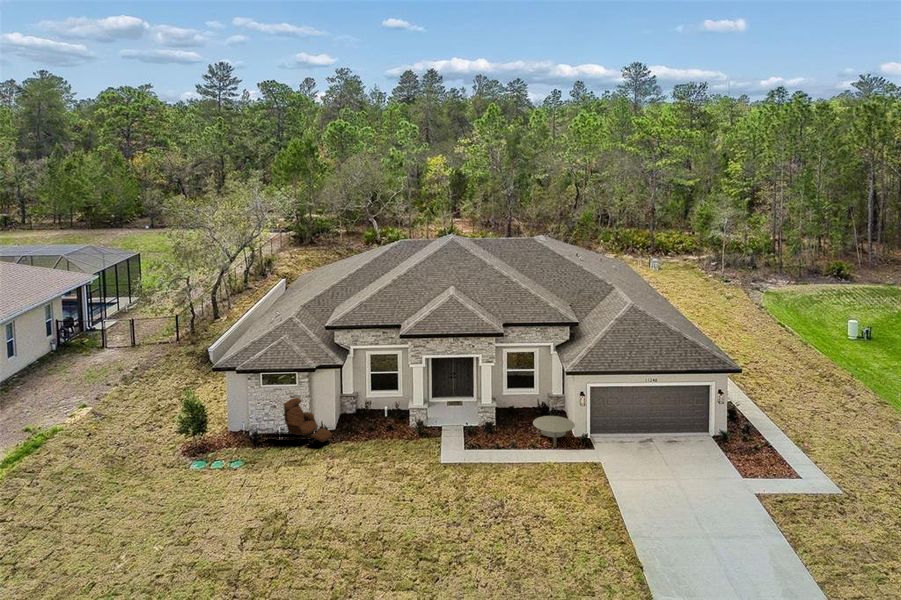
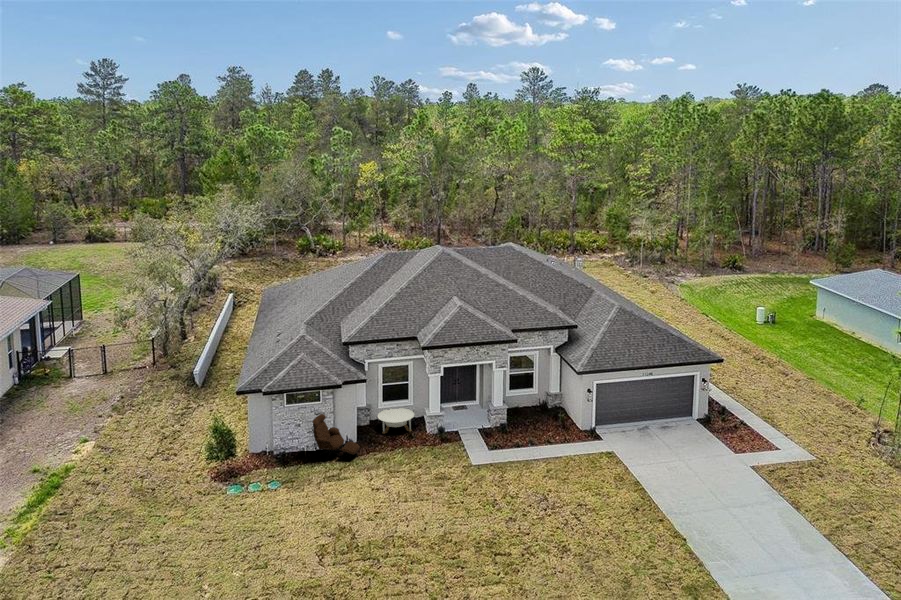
round table: present [533,416,575,447] -> present [378,408,414,434]

